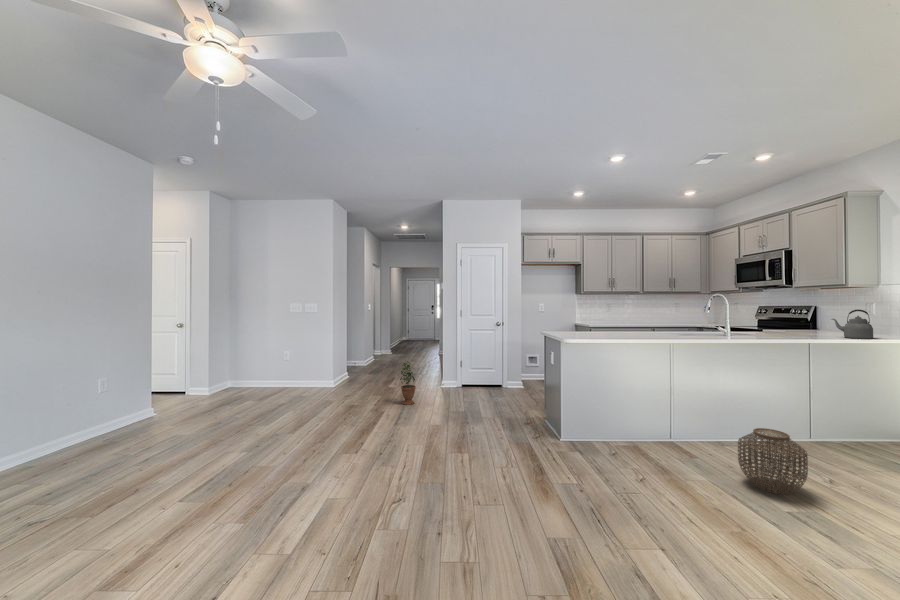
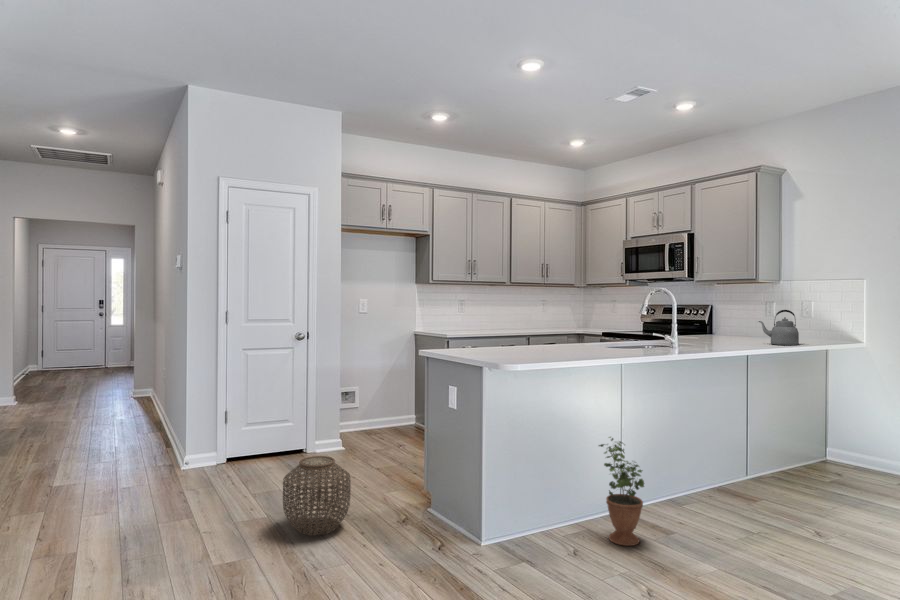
potted plant: present [400,361,416,405] -> present [599,437,644,546]
woven basket: present [738,428,808,495] -> present [283,456,350,535]

